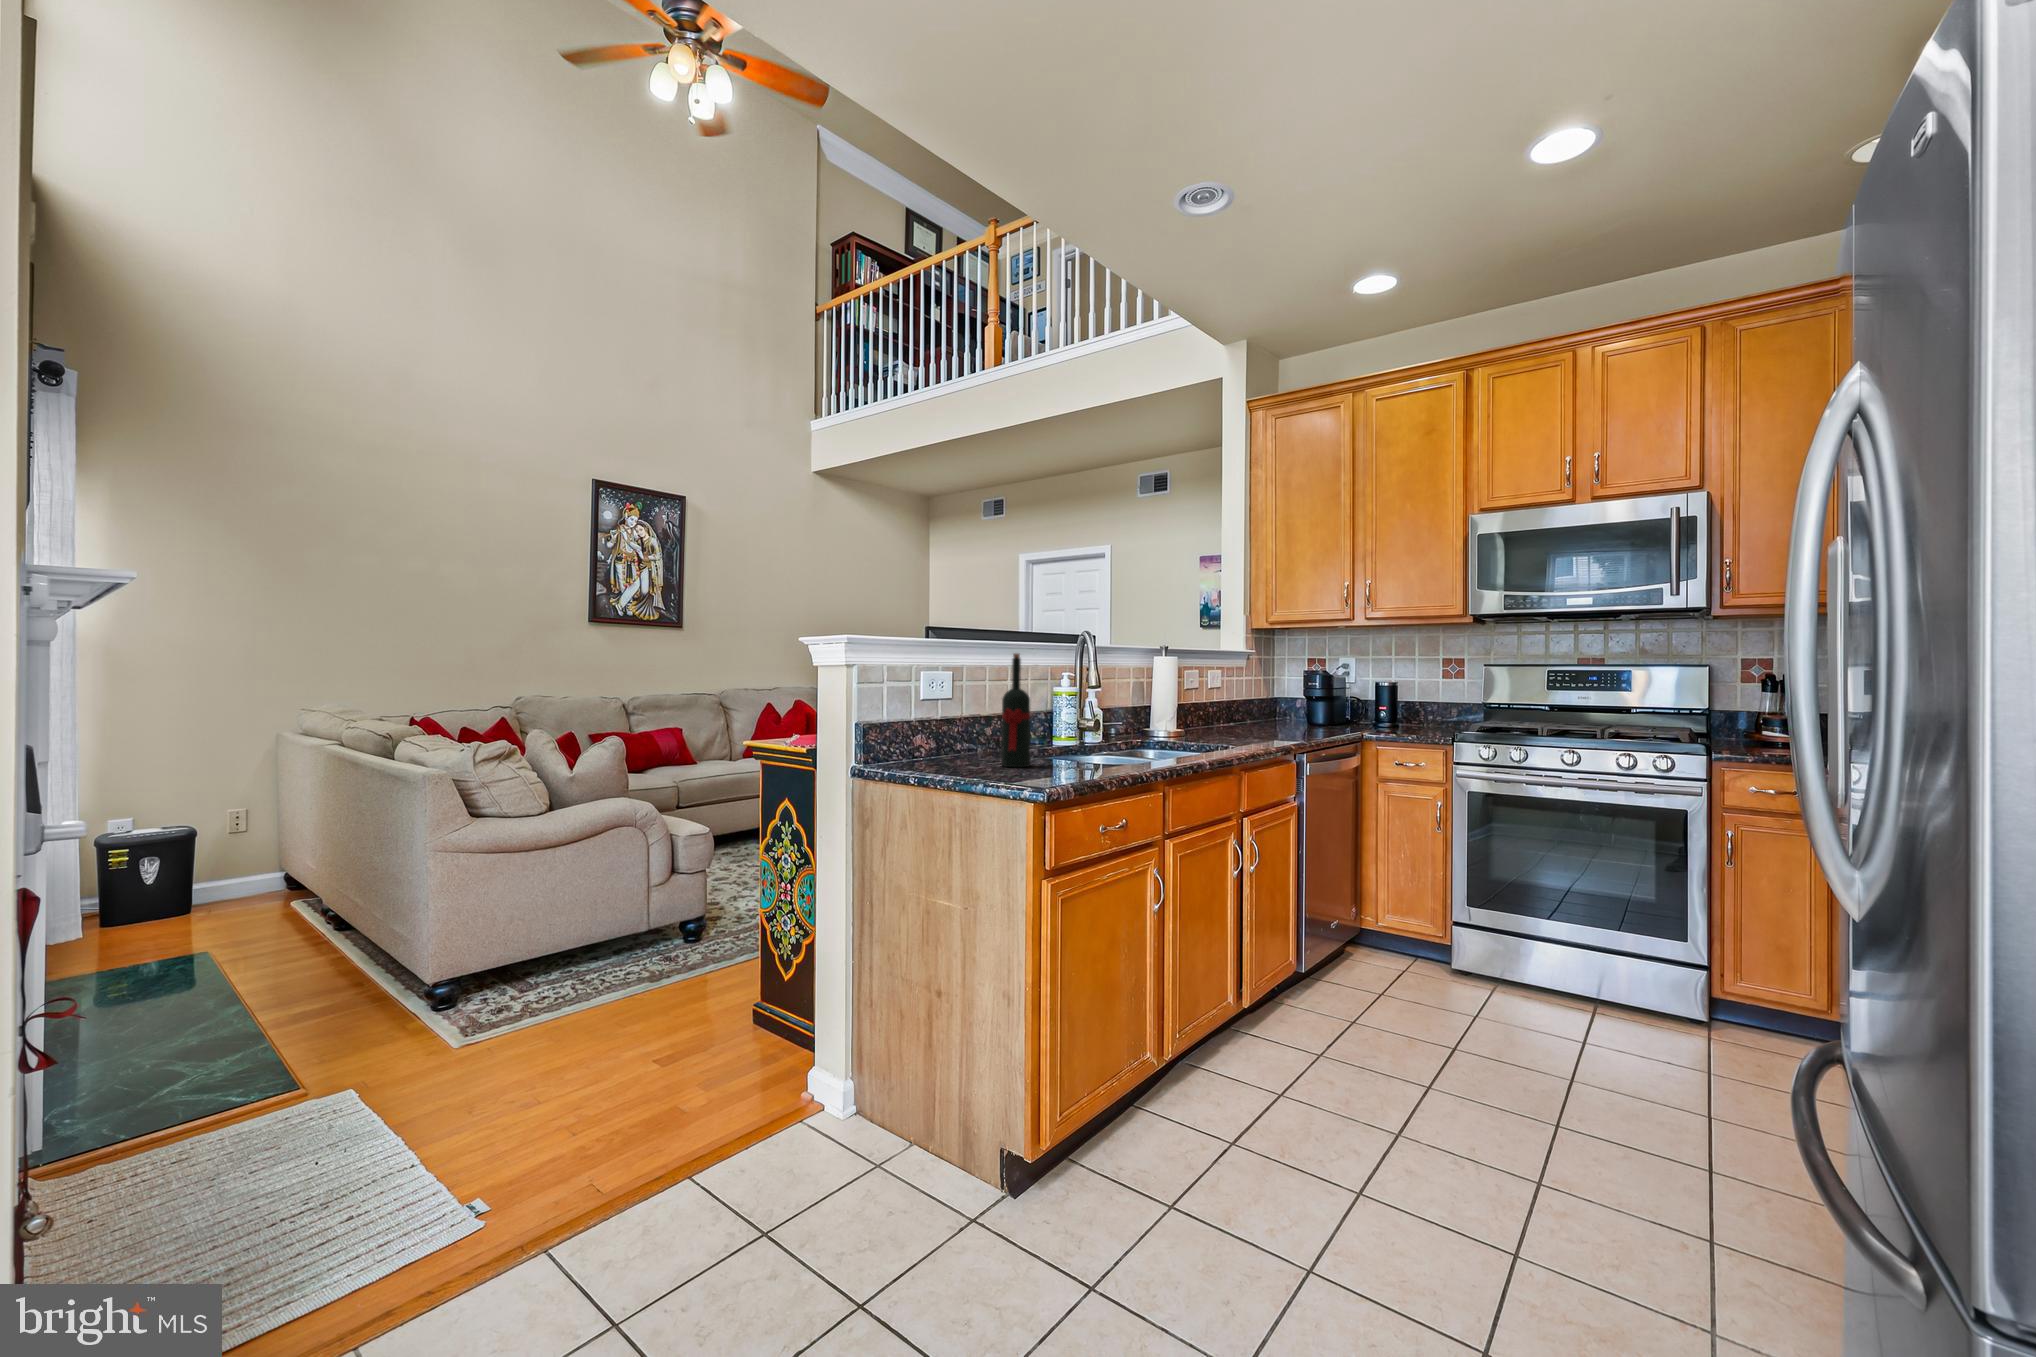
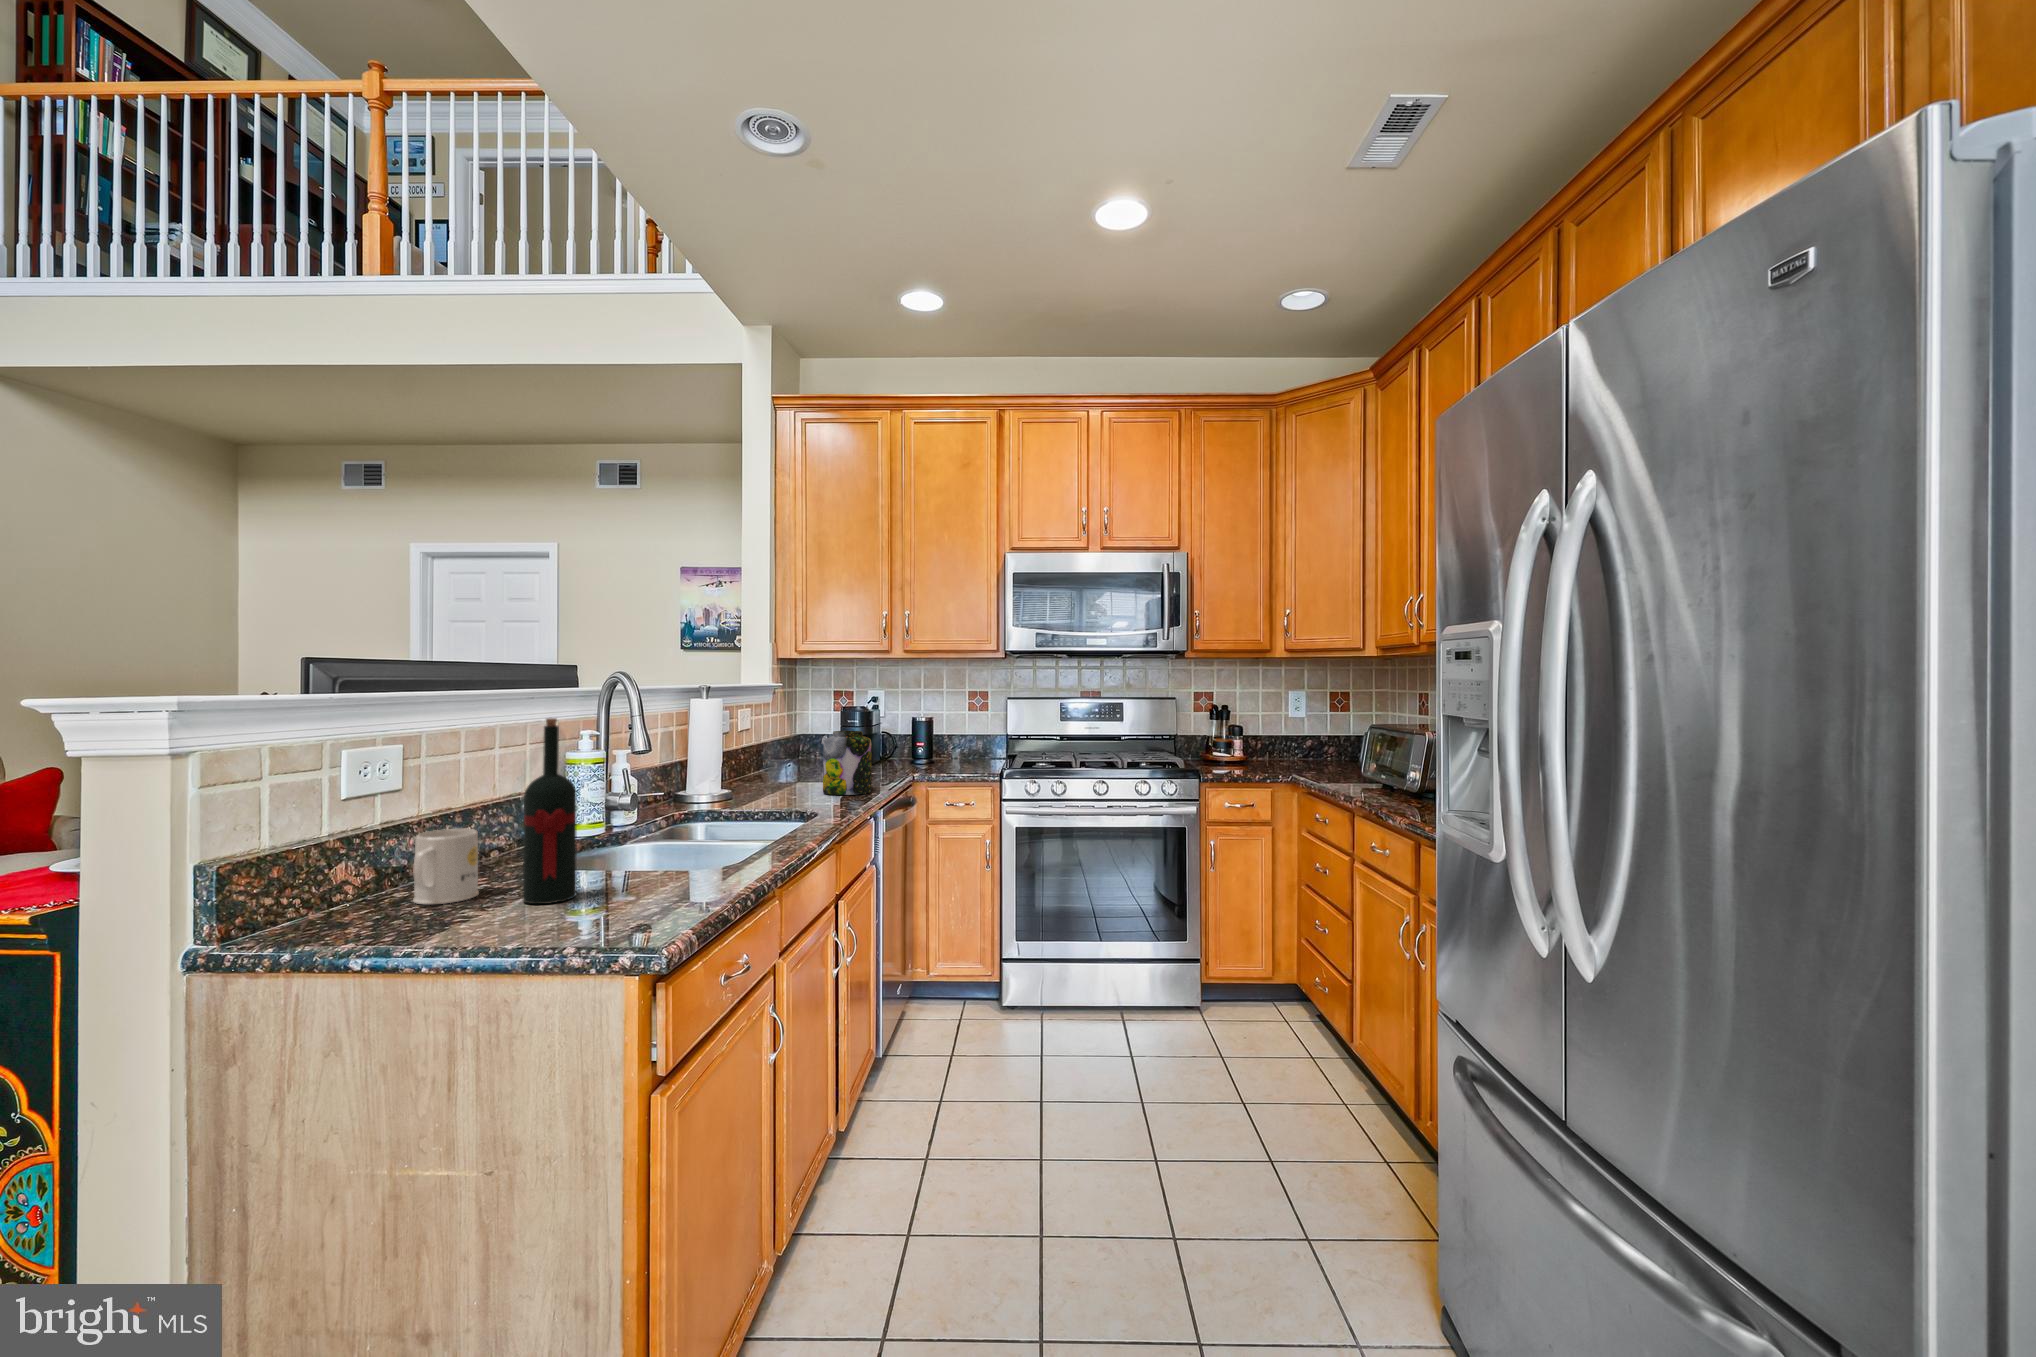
jar: none [1258,686,1301,740] -> present [823,731,872,795]
mug: none [949,722,984,763] -> present [413,829,479,904]

